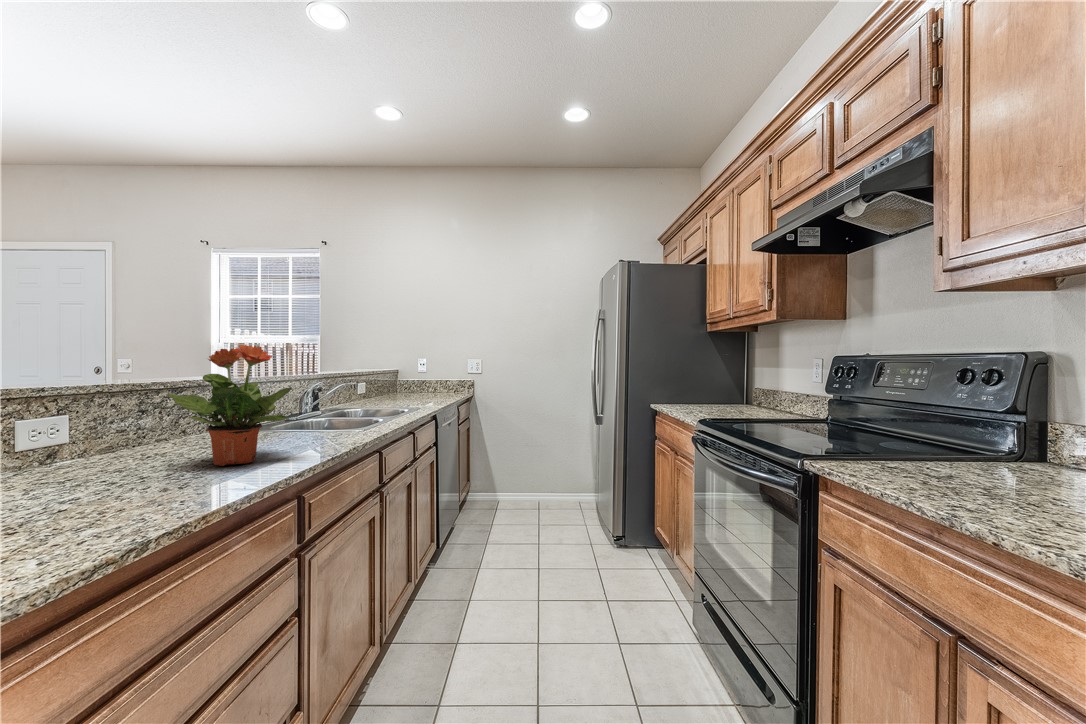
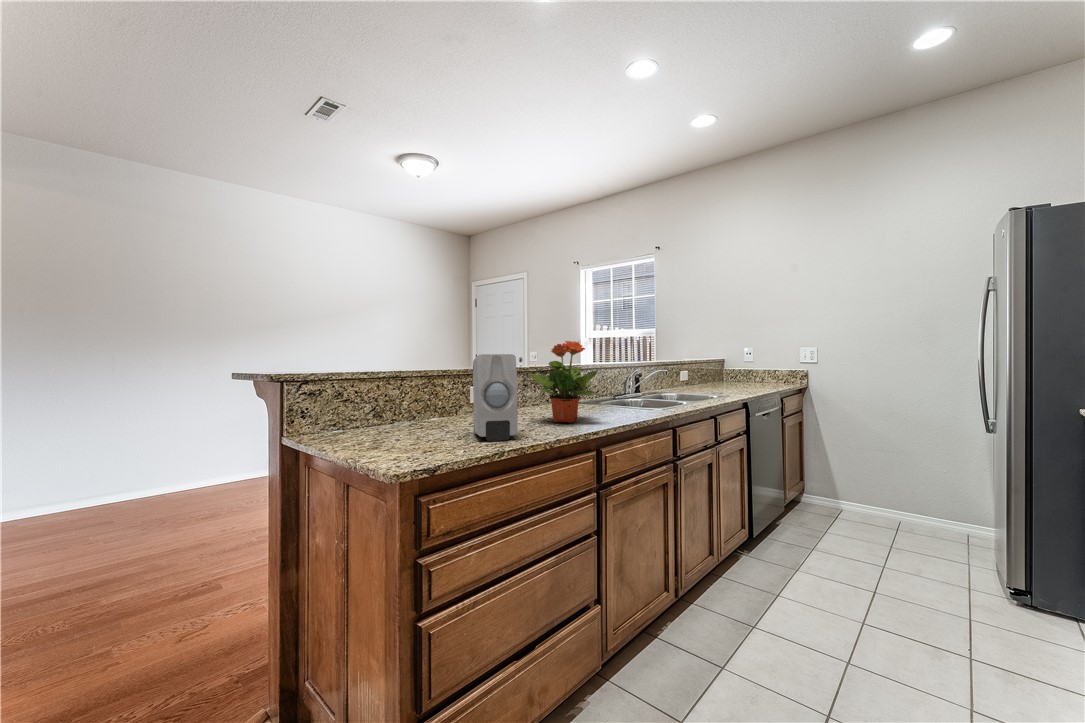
soap dispenser: none [46,364,166,524] -> present [473,354,518,441]

